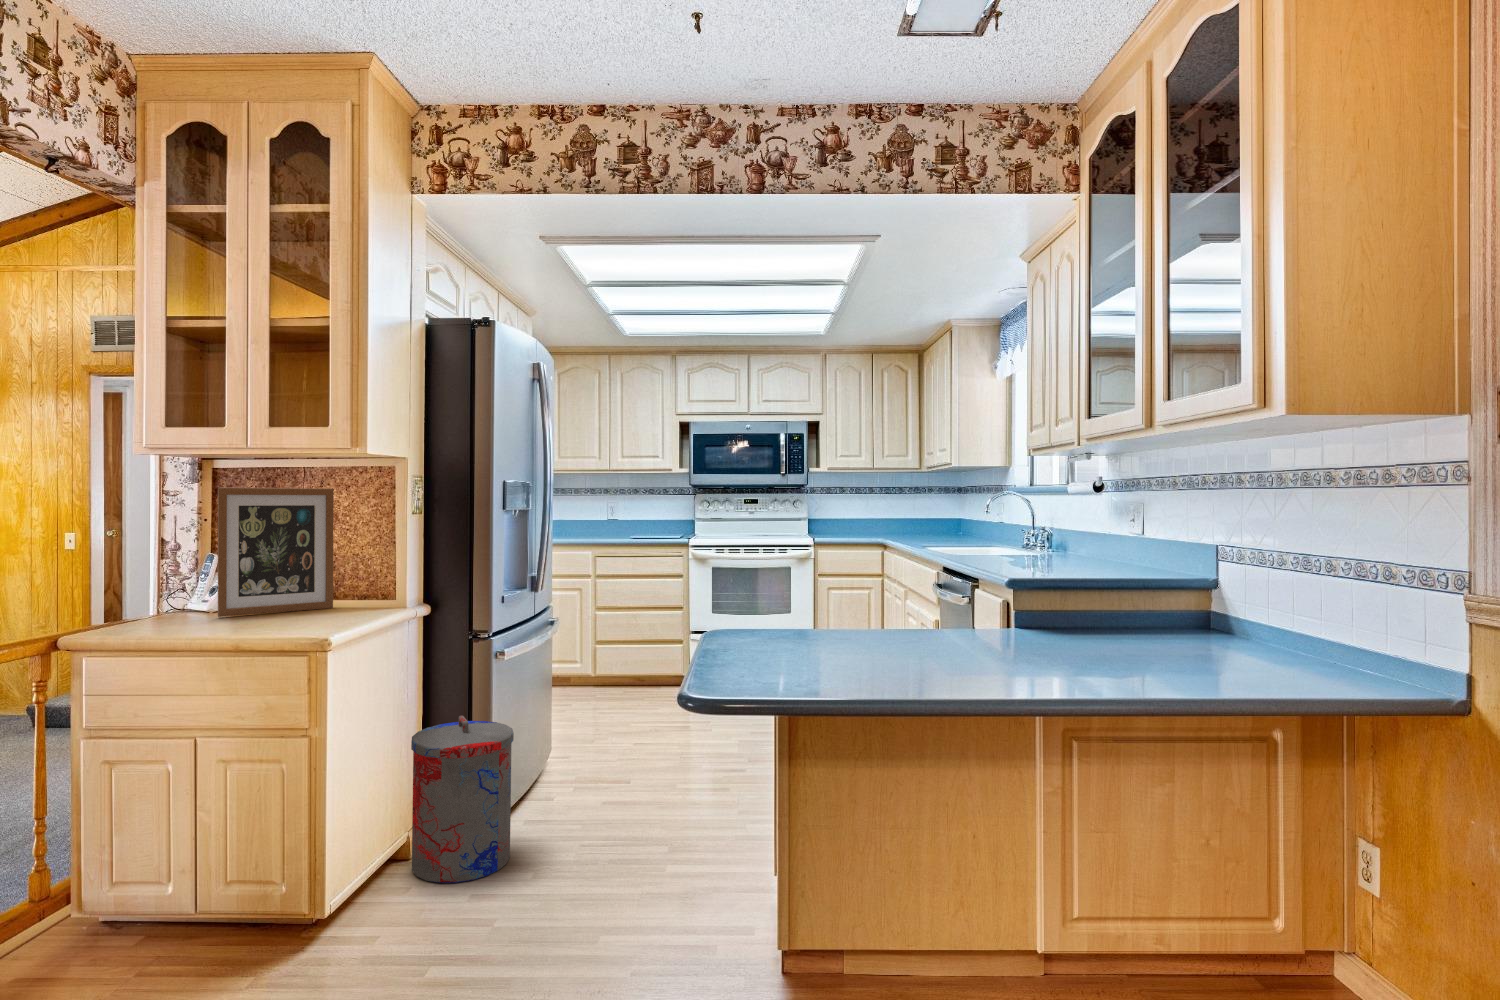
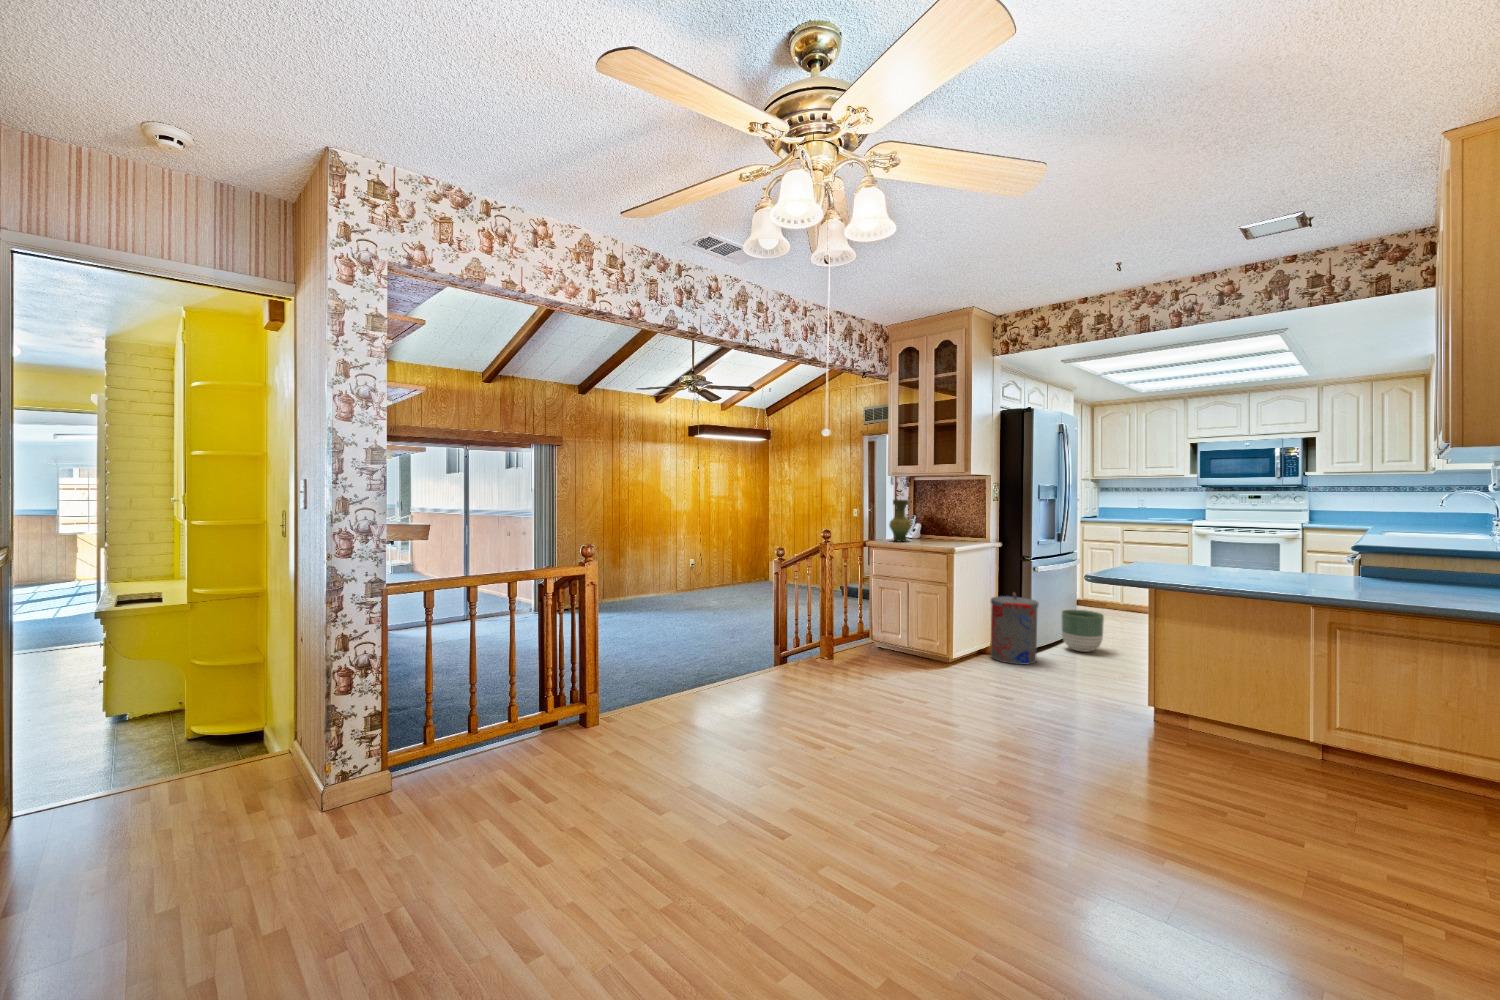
picture frame: present [218,487,334,617] -> none [916,488,960,540]
vase: none [131,517,203,629] -> present [889,500,911,541]
planter: none [543,716,615,799] -> present [1062,610,1104,652]

